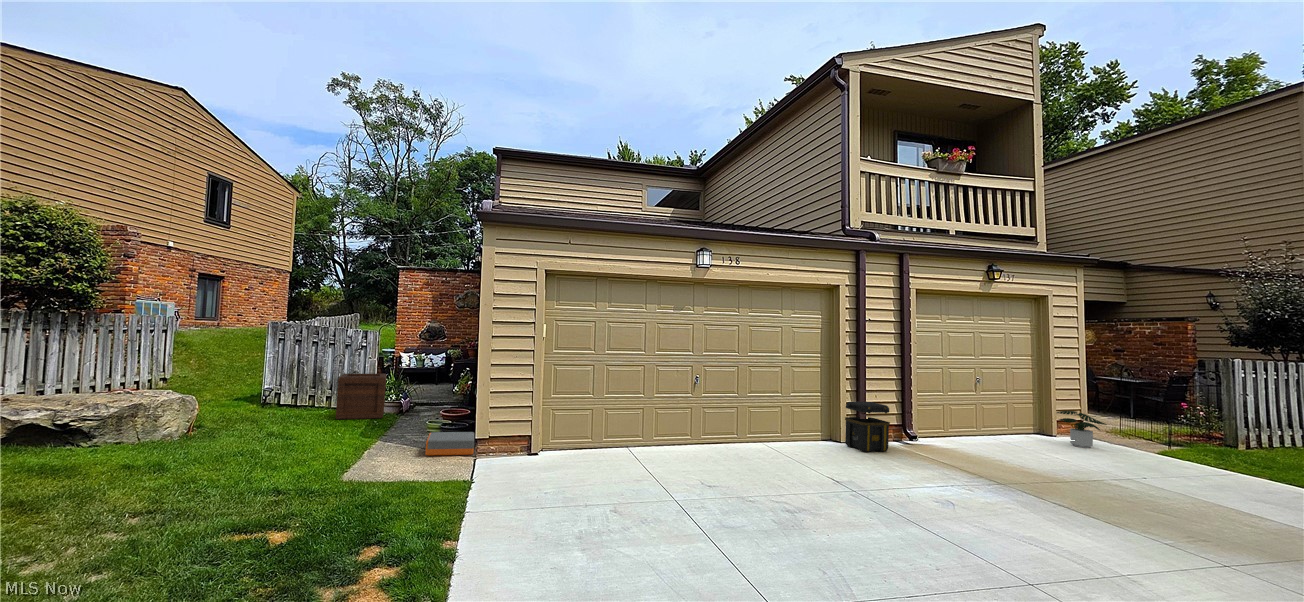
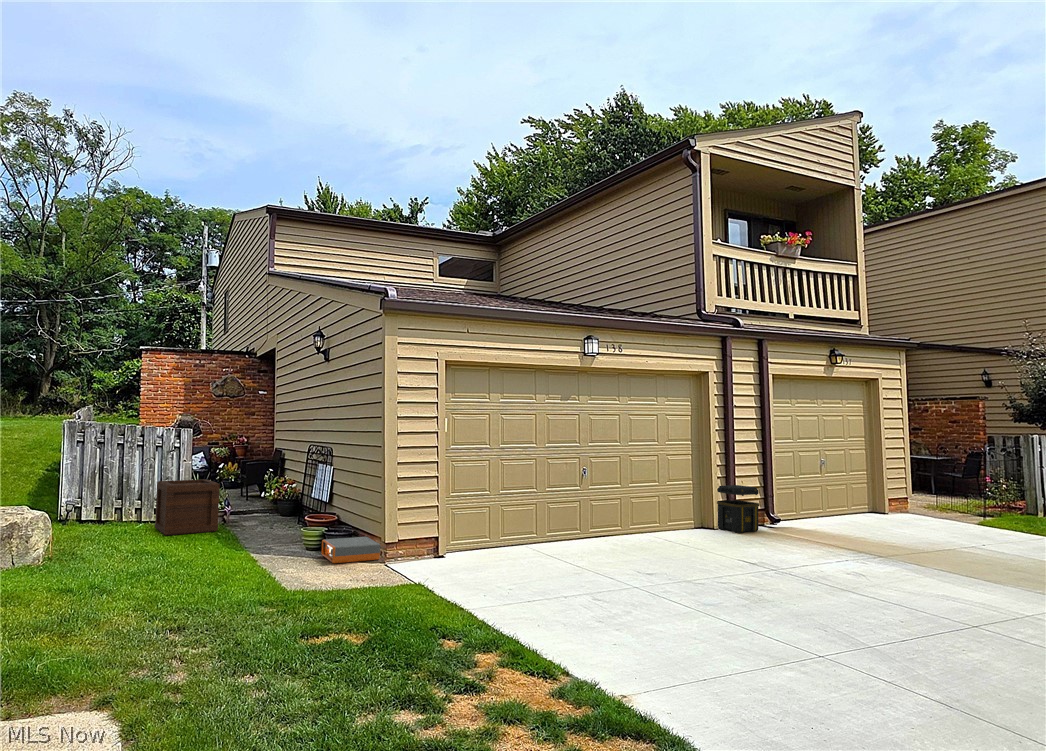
potted plant: present [1057,411,1106,448] -> none [886,485,927,518]

